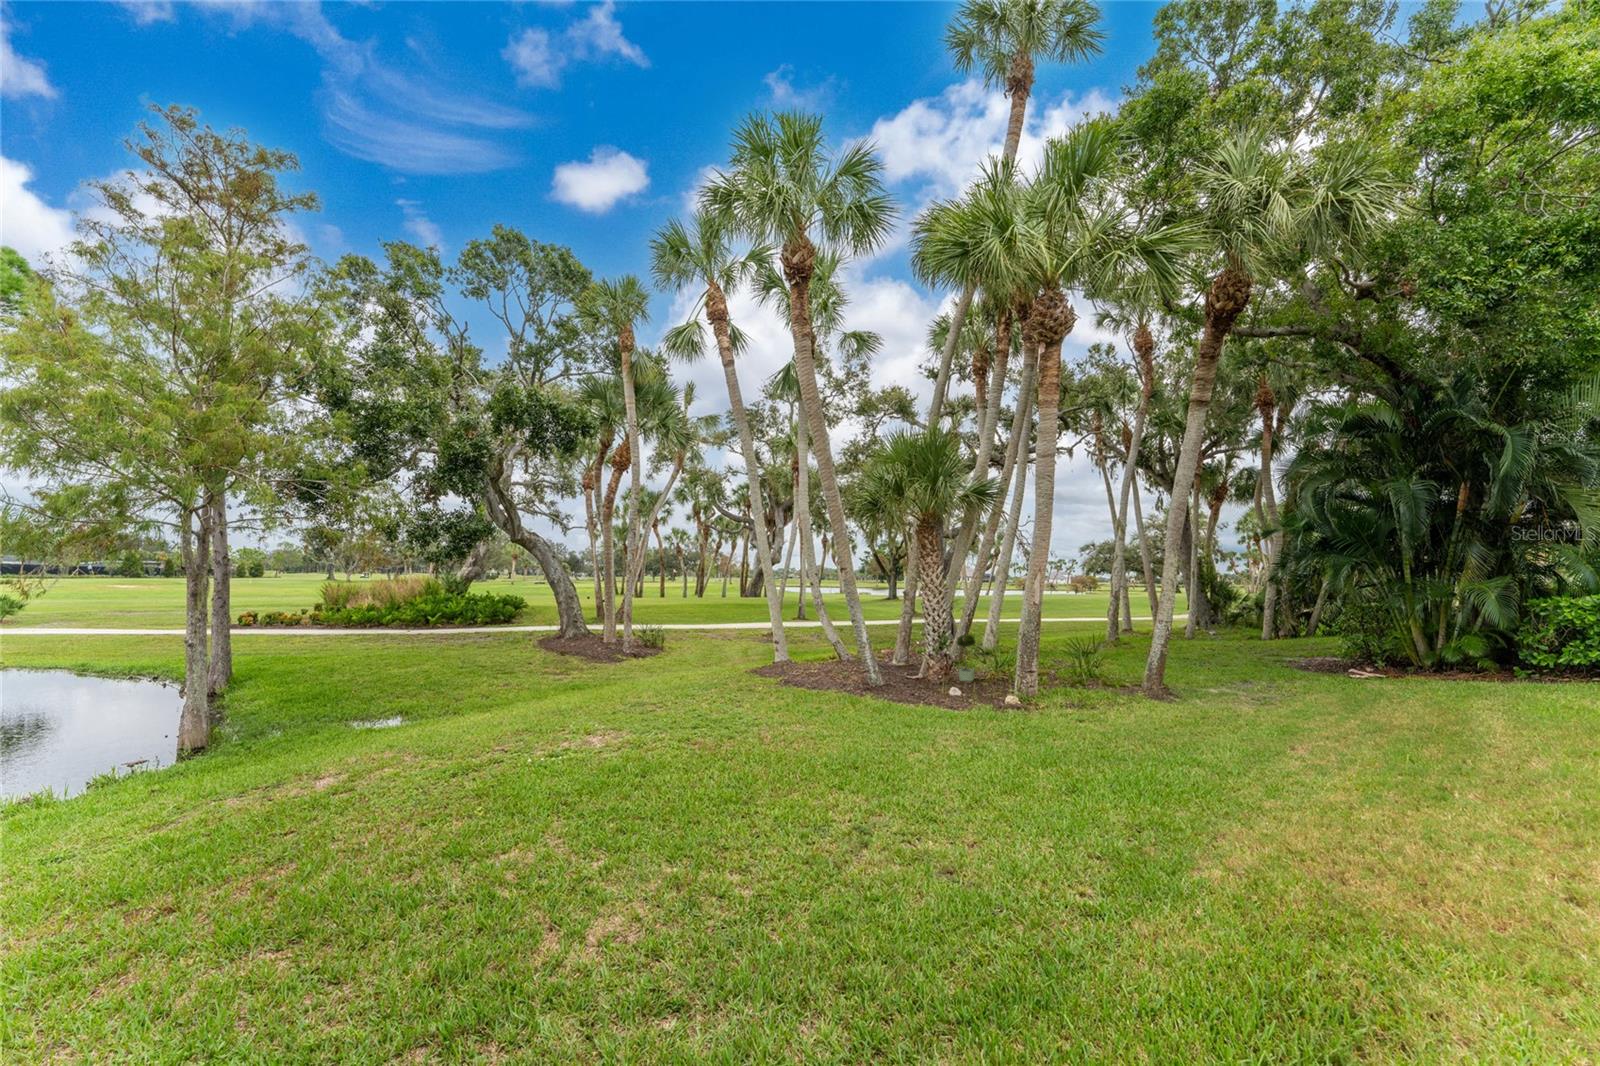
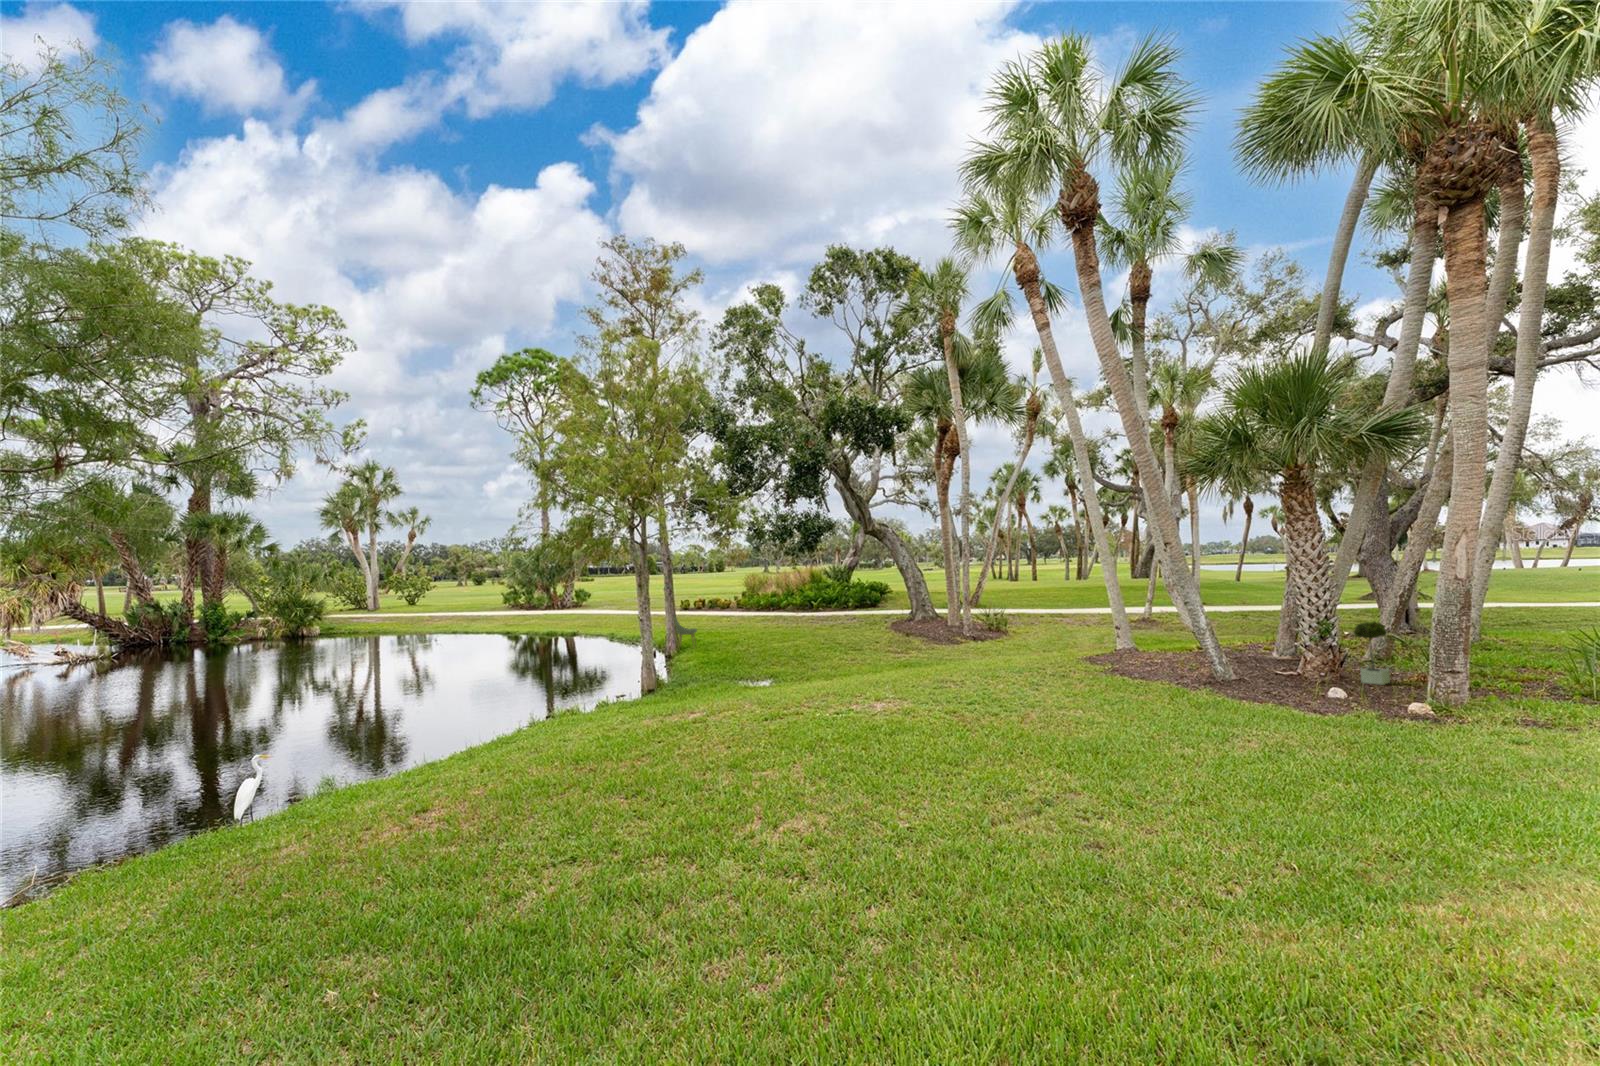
chair: none [225,629,271,685] -> present [674,616,697,644]

